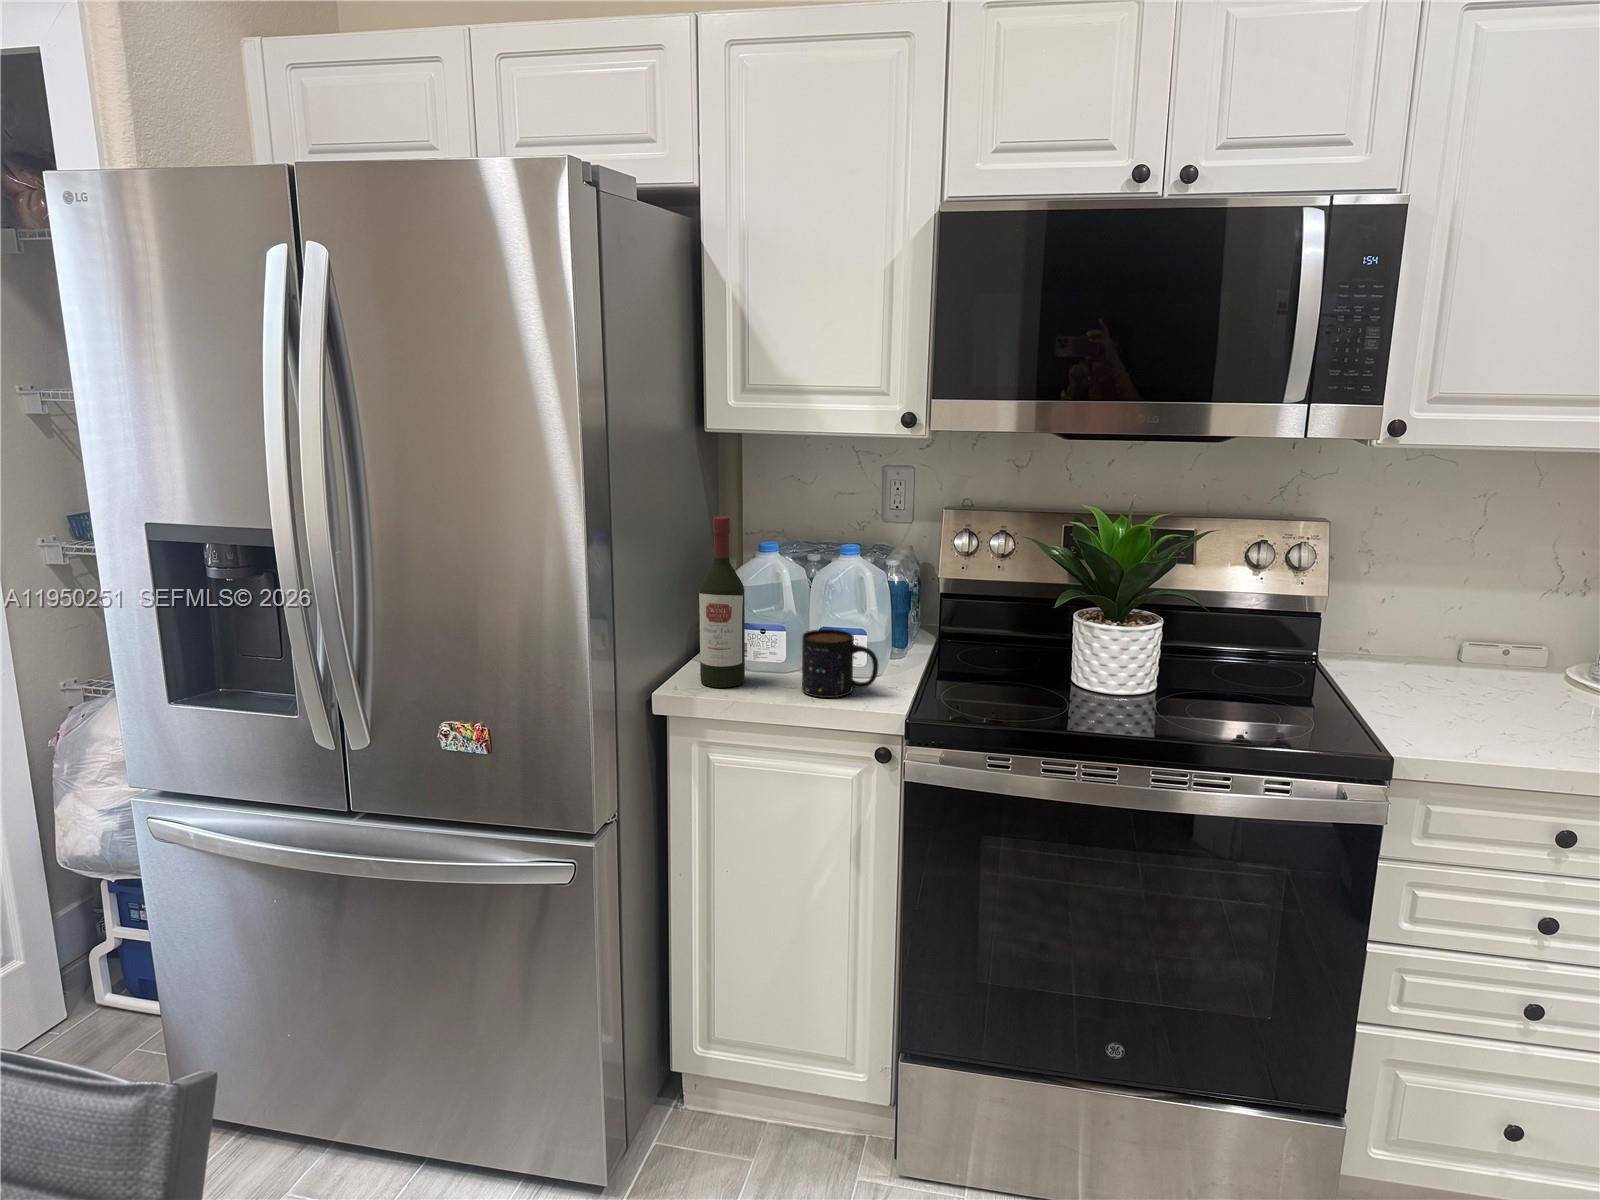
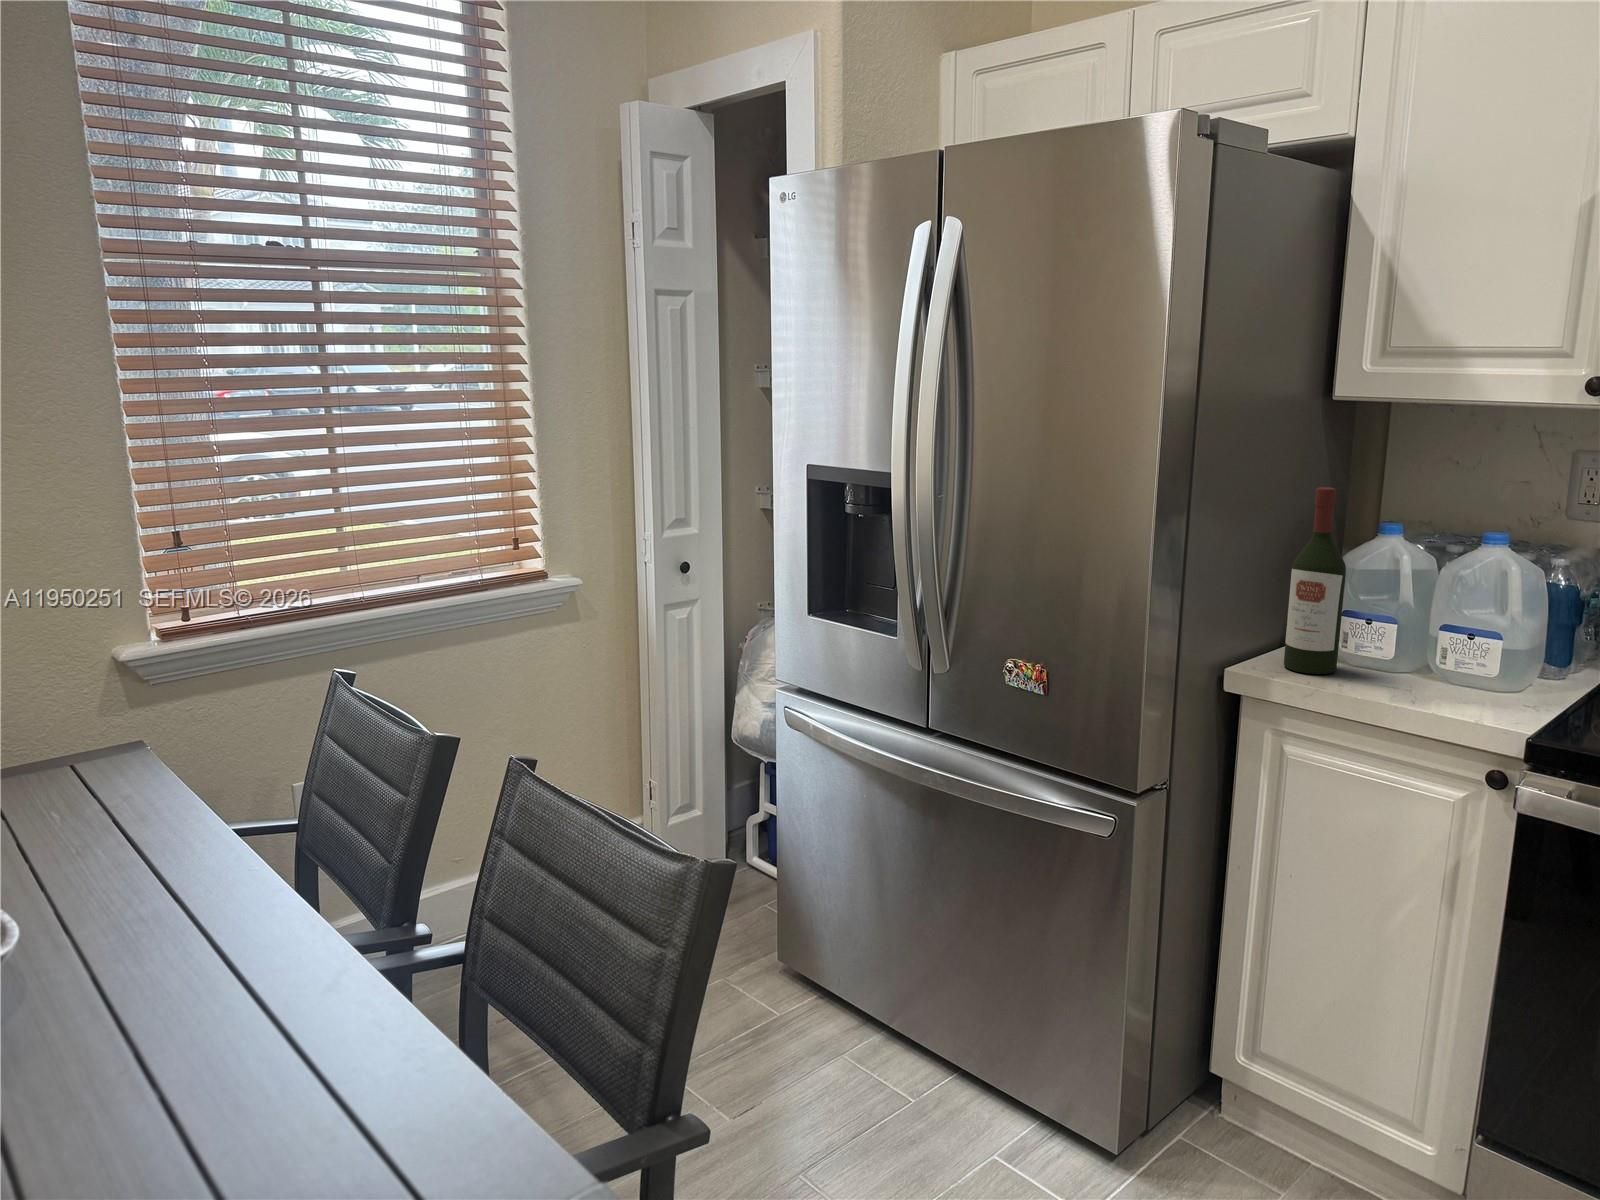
mug: present [802,629,878,698] -> none [1403,624,1507,702]

